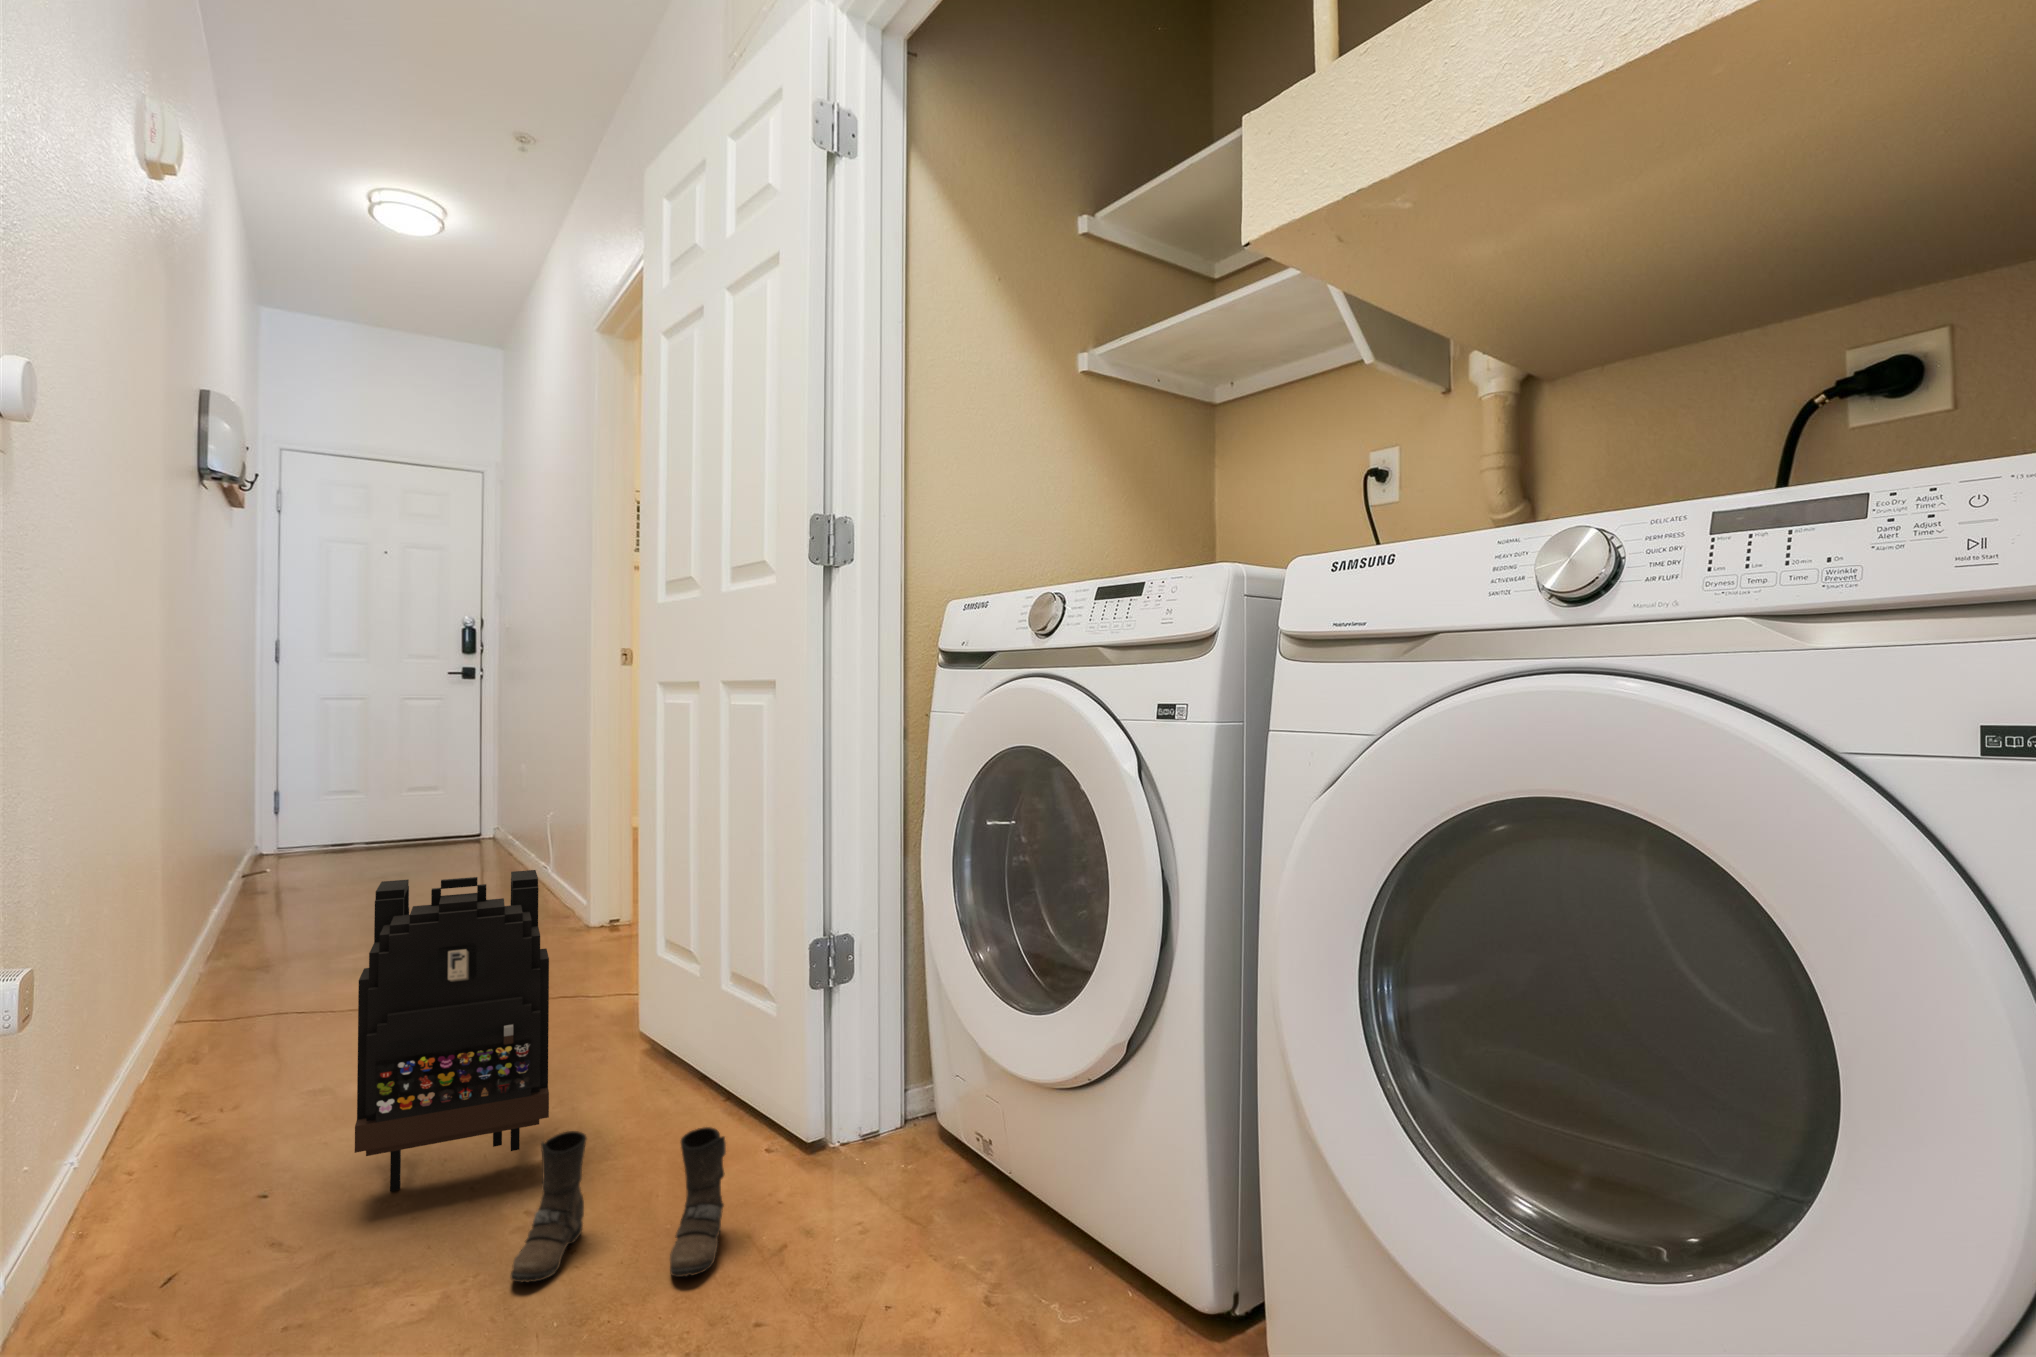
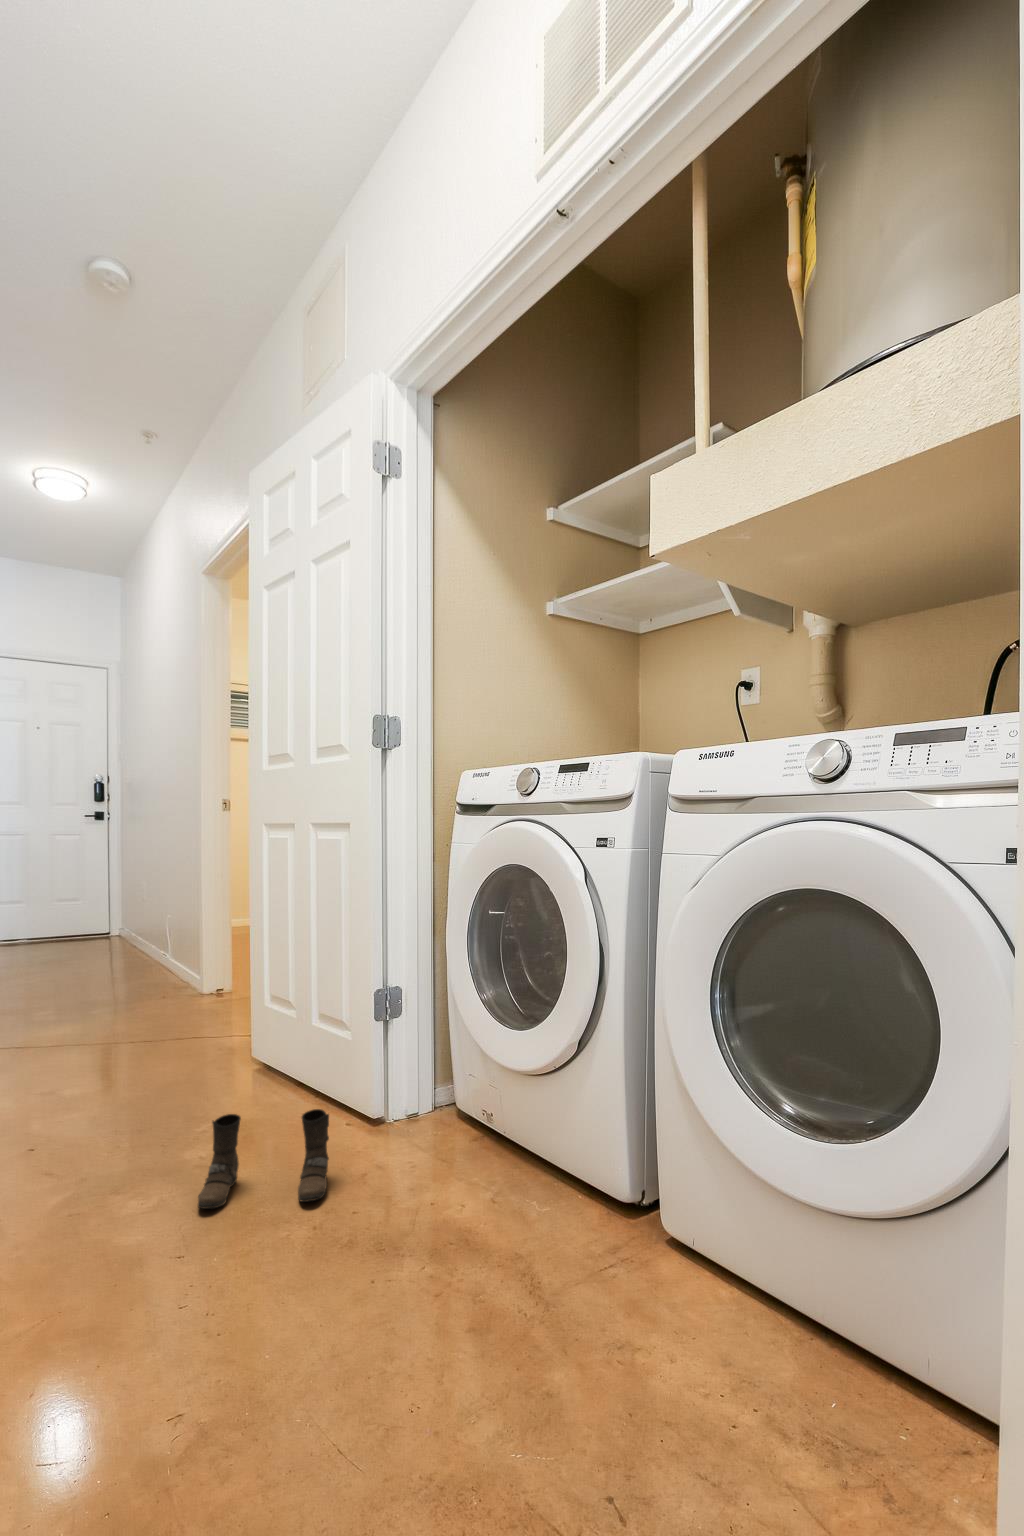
backpack: present [355,870,549,1191] -> none [87,949,209,1161]

